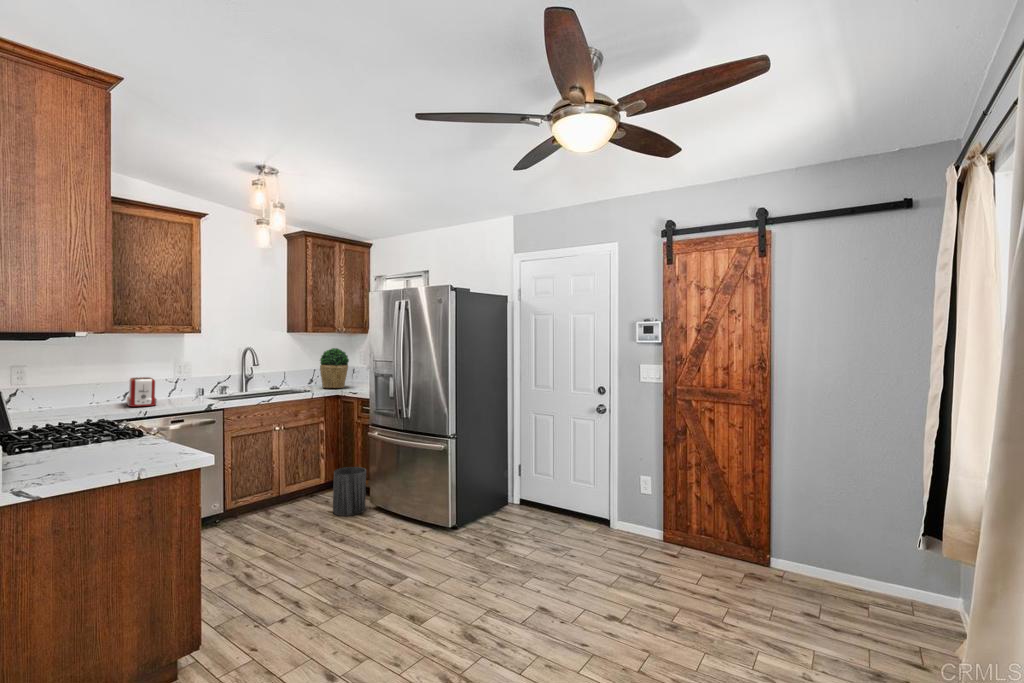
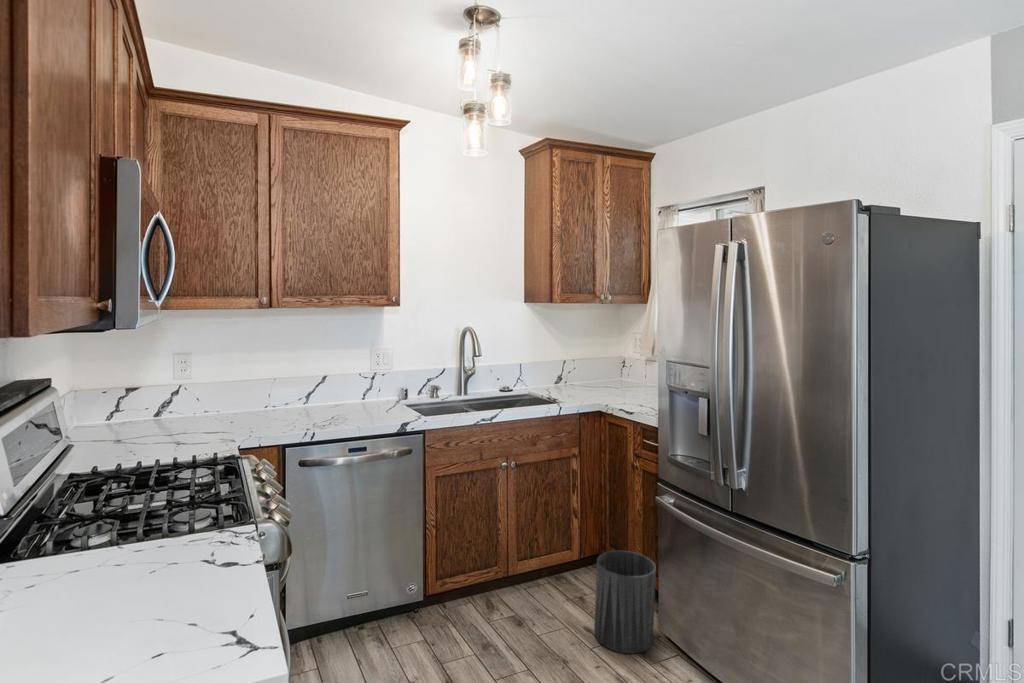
potted plant: present [320,348,349,388] -> none [570,330,616,396]
toaster: present [127,377,157,407] -> none [302,372,341,418]

